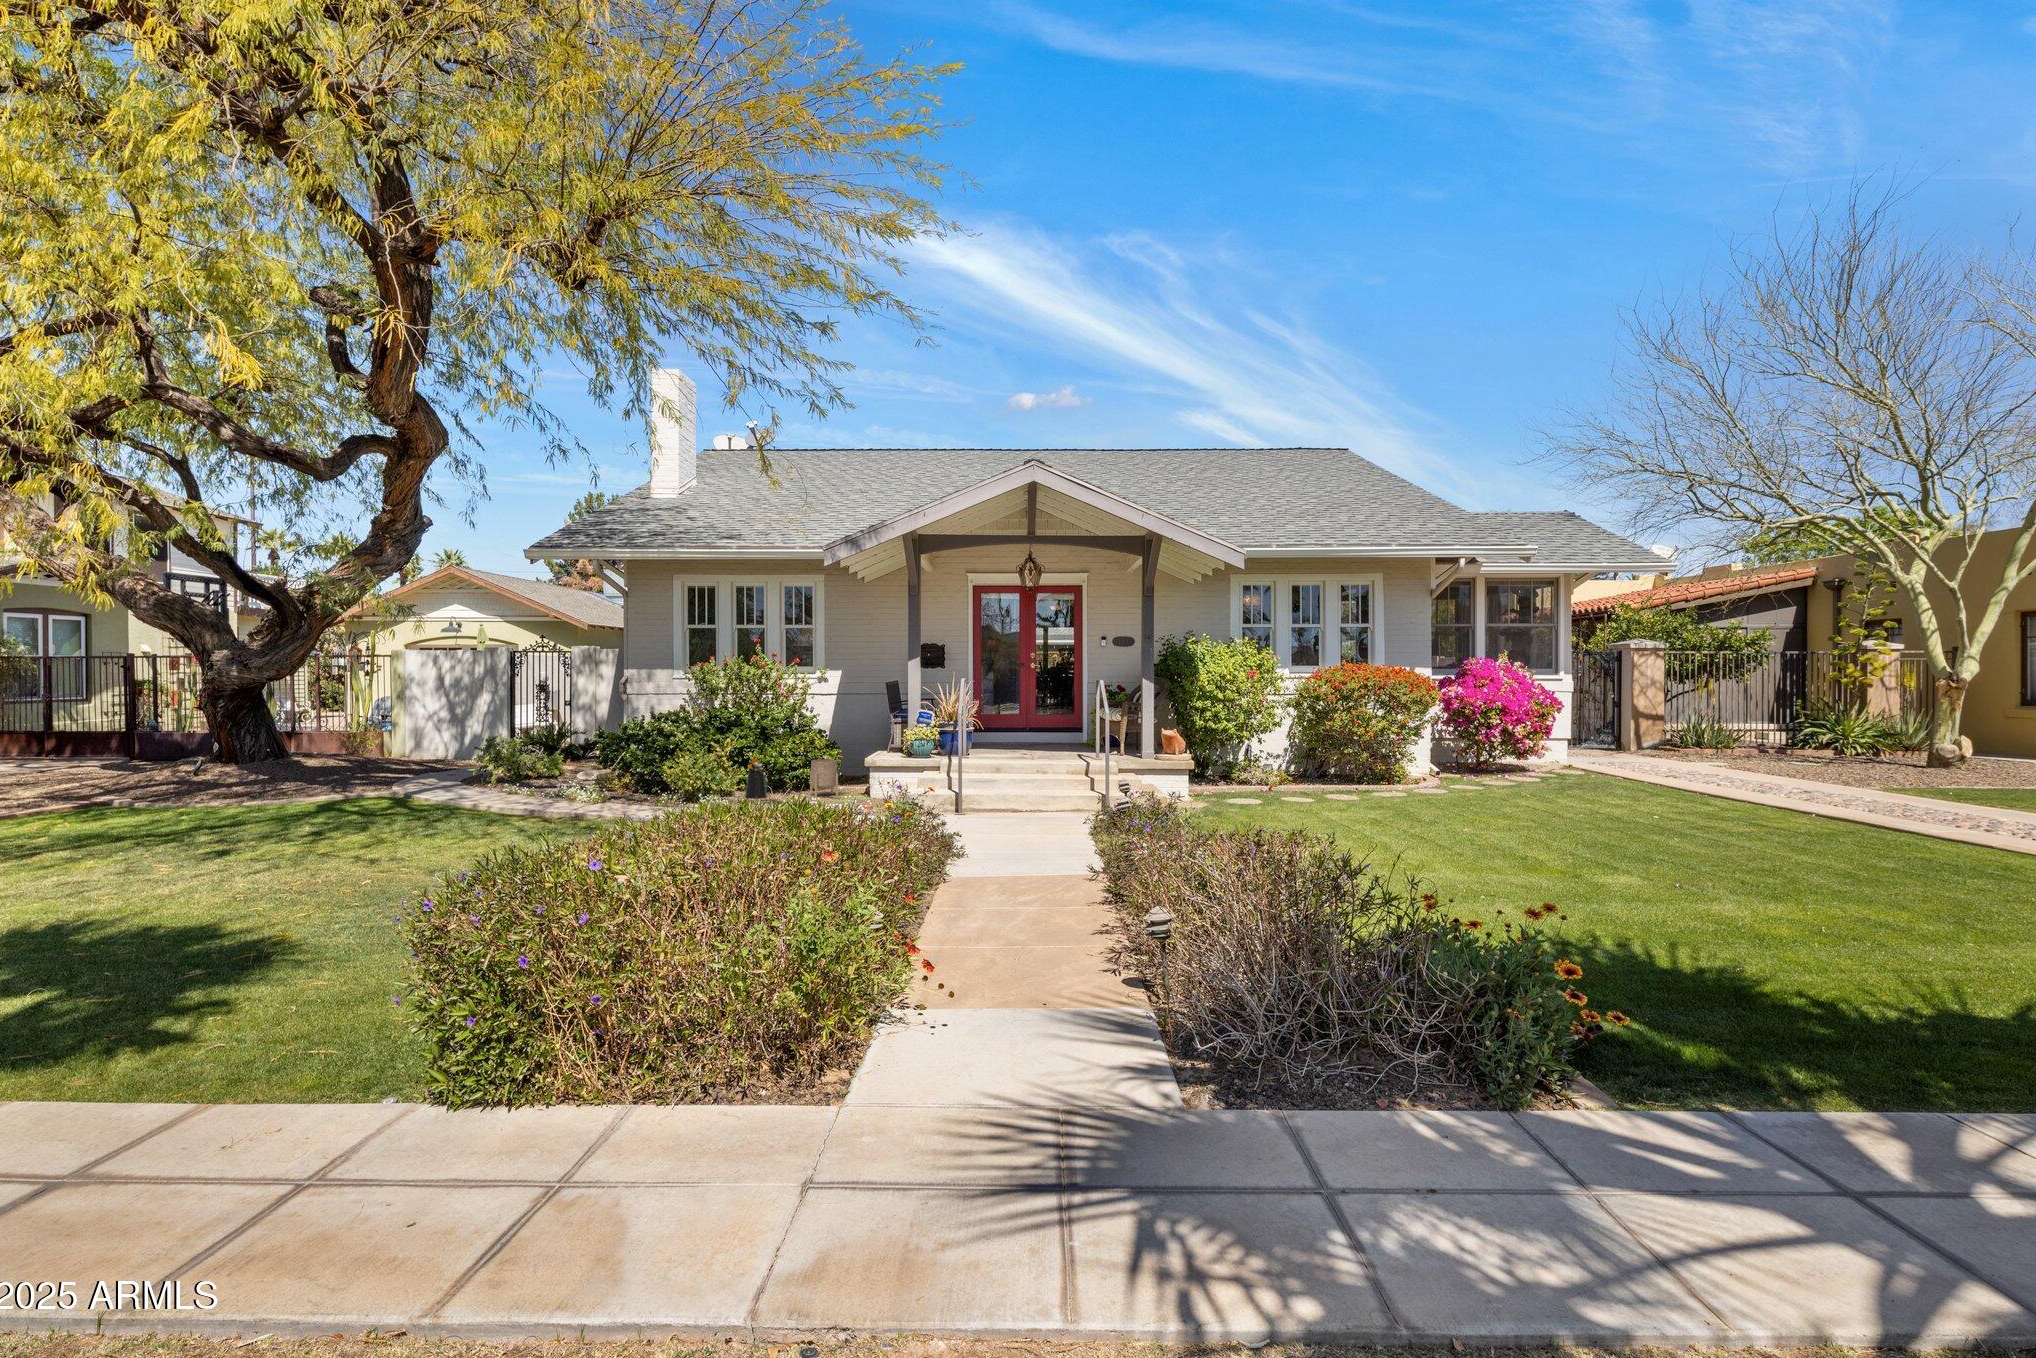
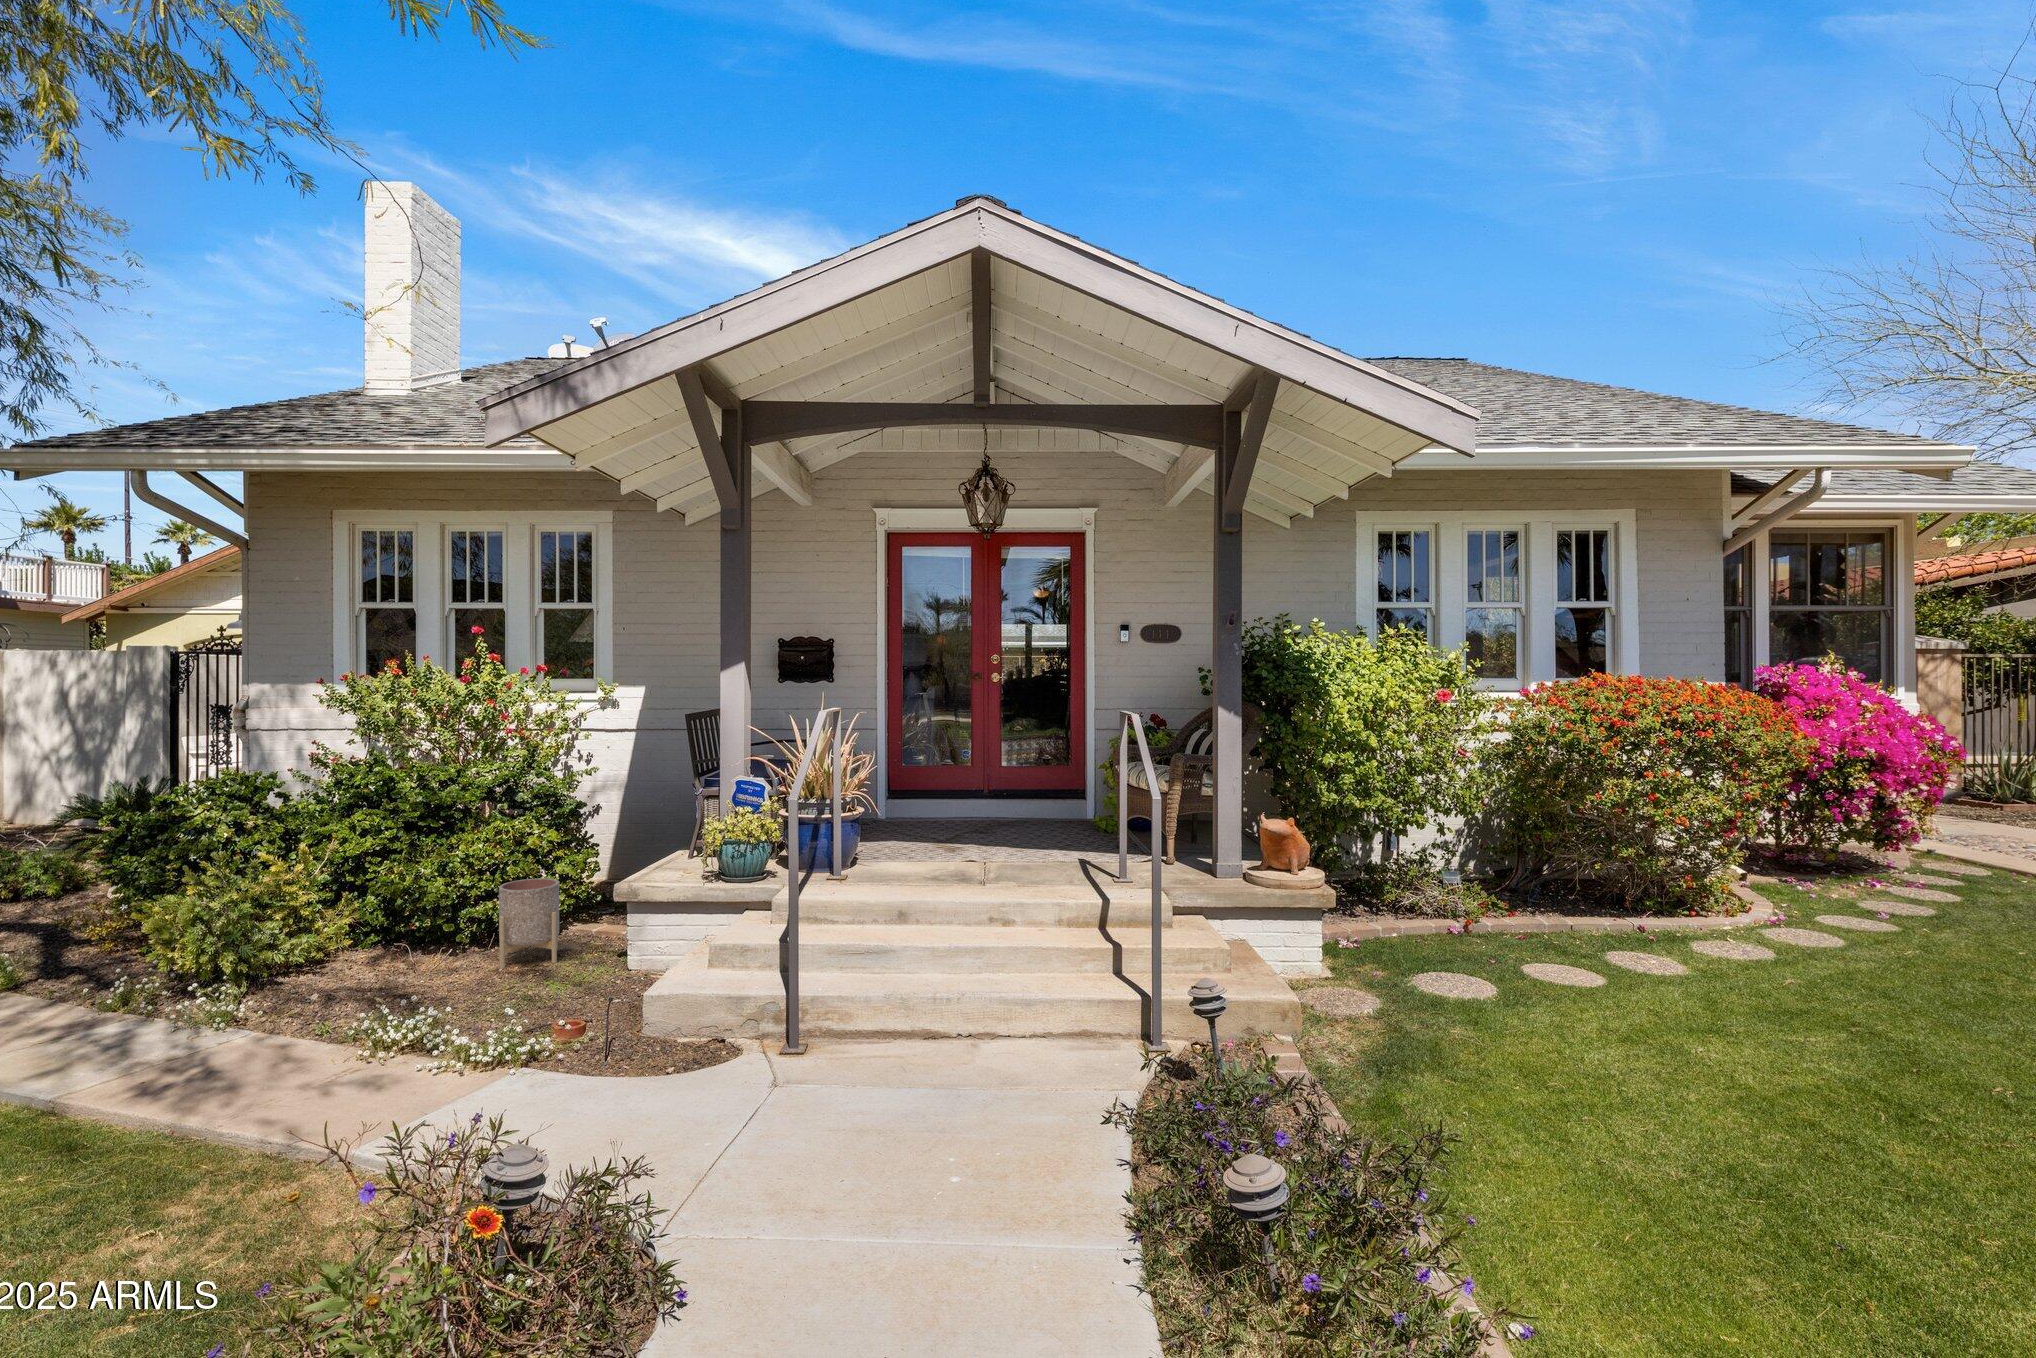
watering can: present [745,759,767,798] -> none [338,881,397,976]

